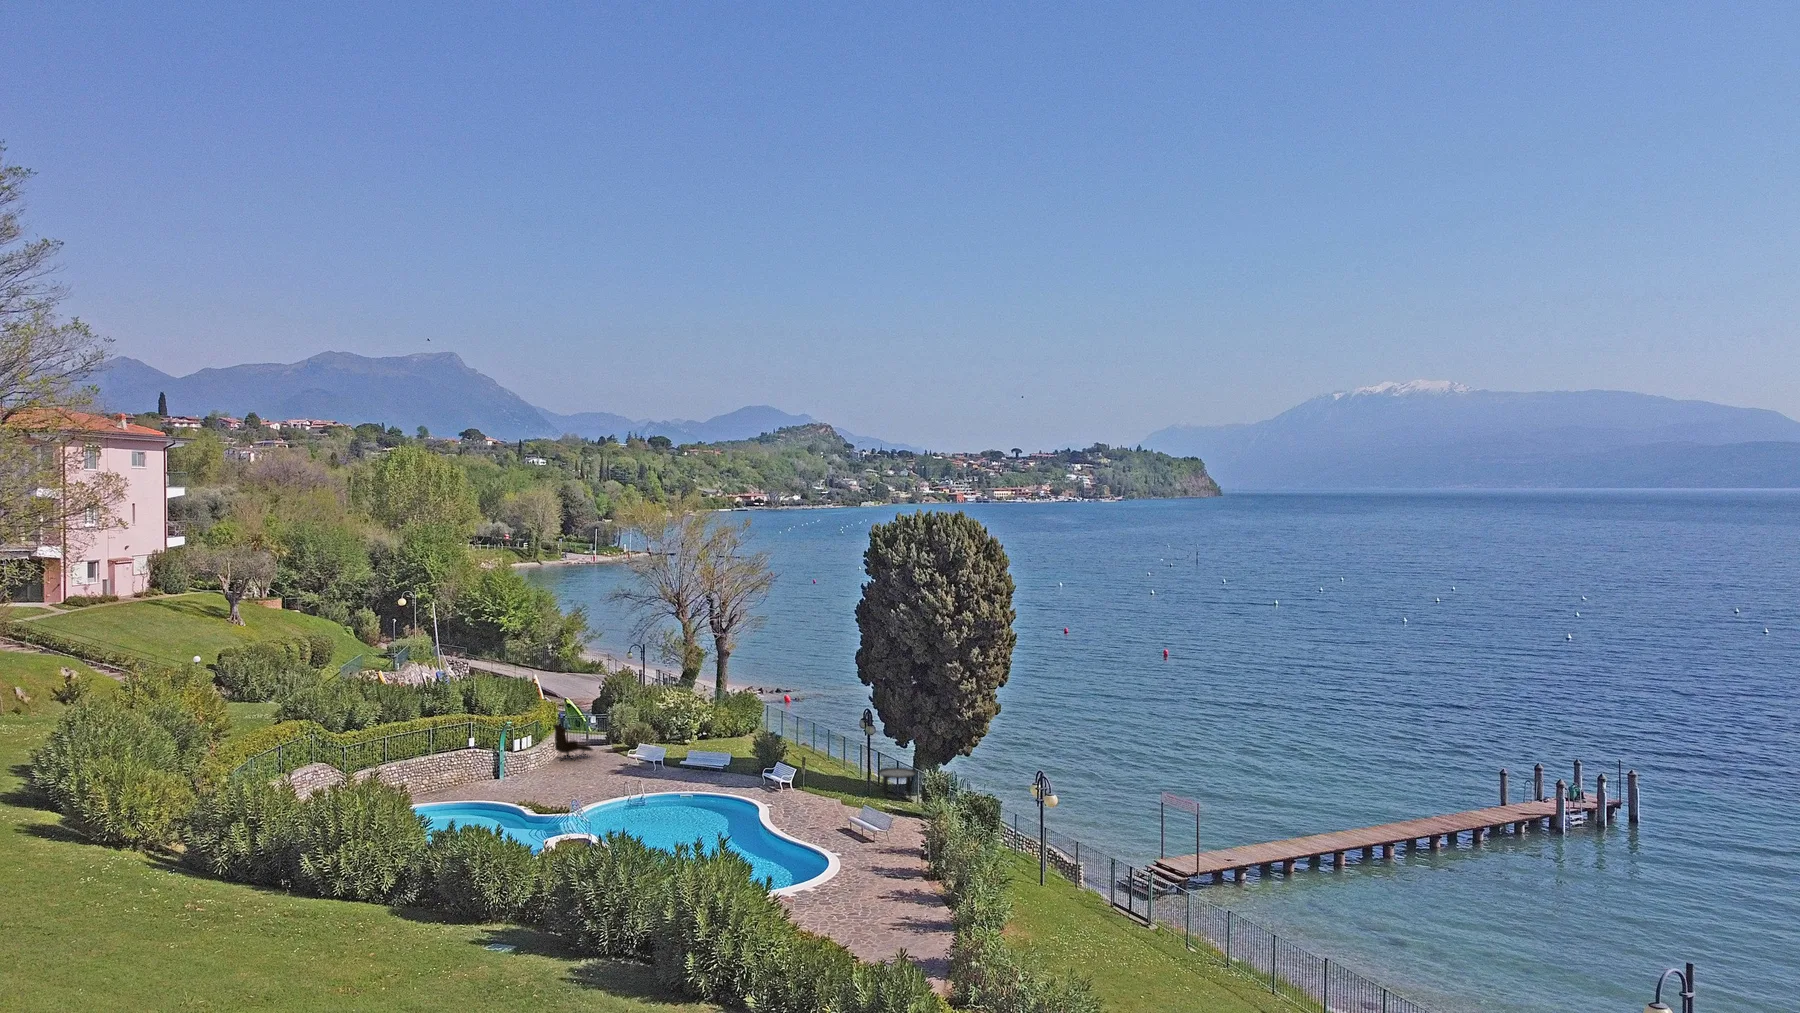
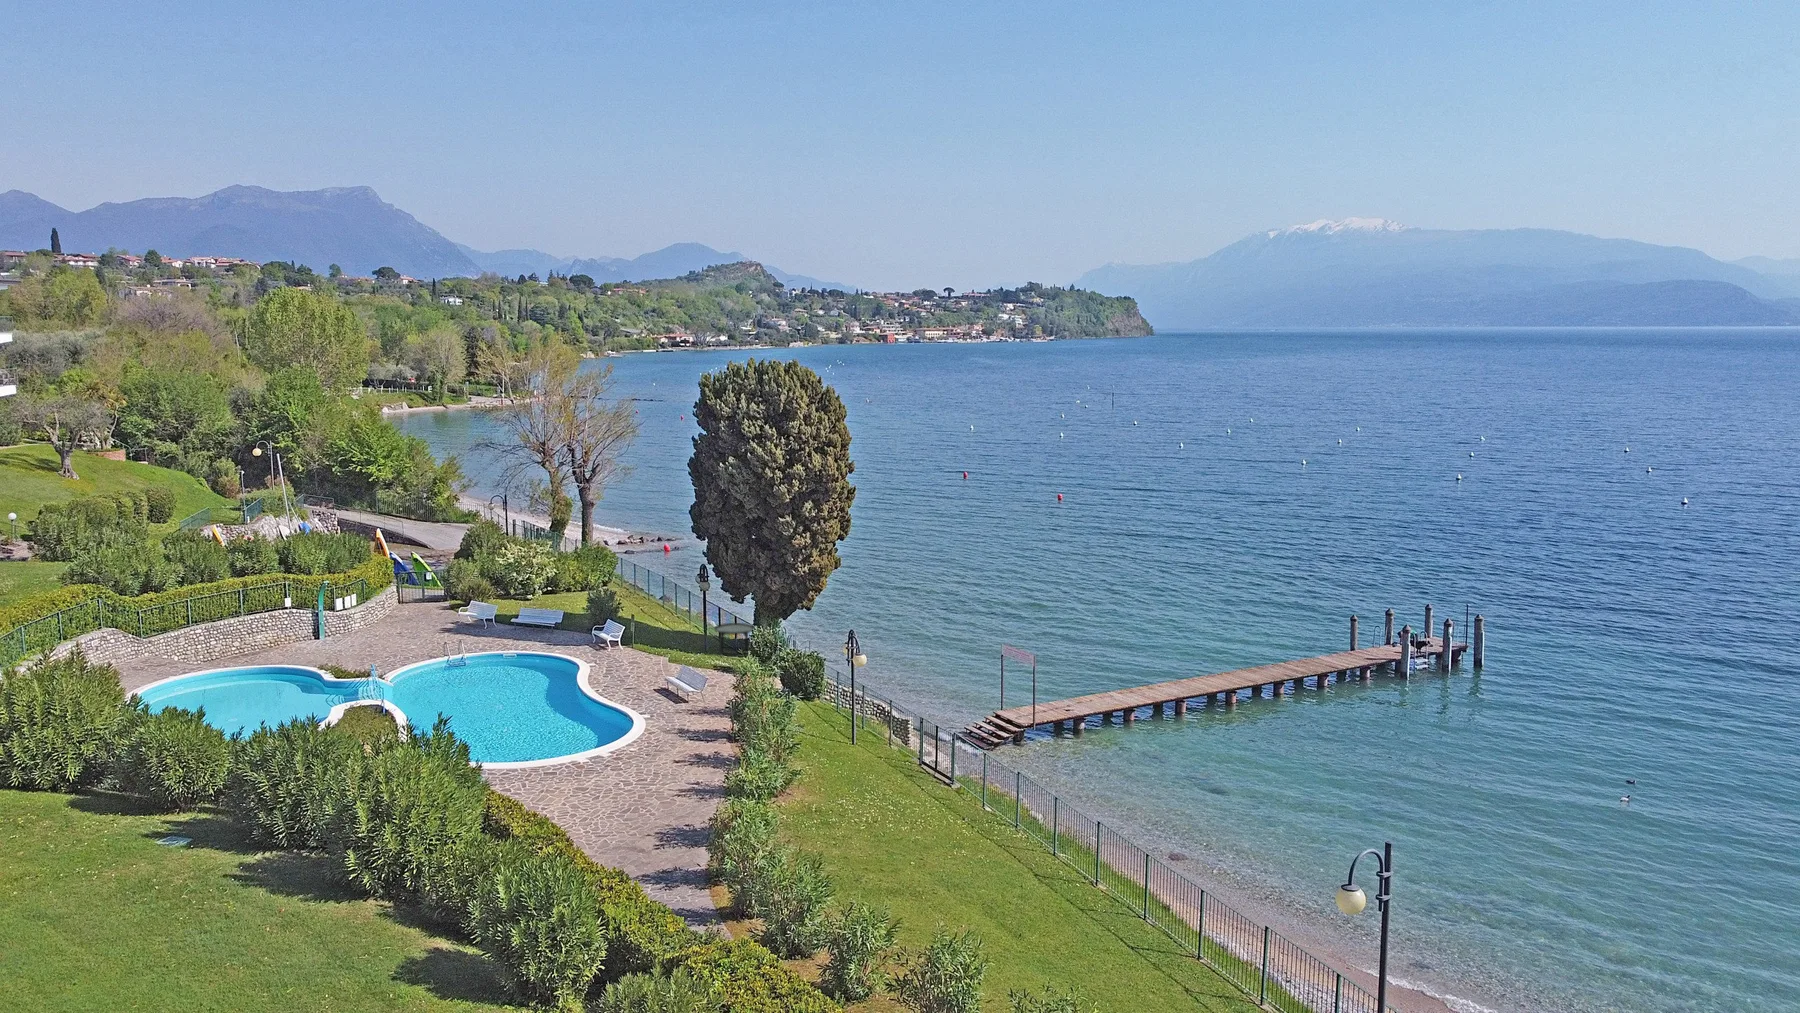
lounge chair: present [553,725,592,757] -> none [380,582,427,620]

